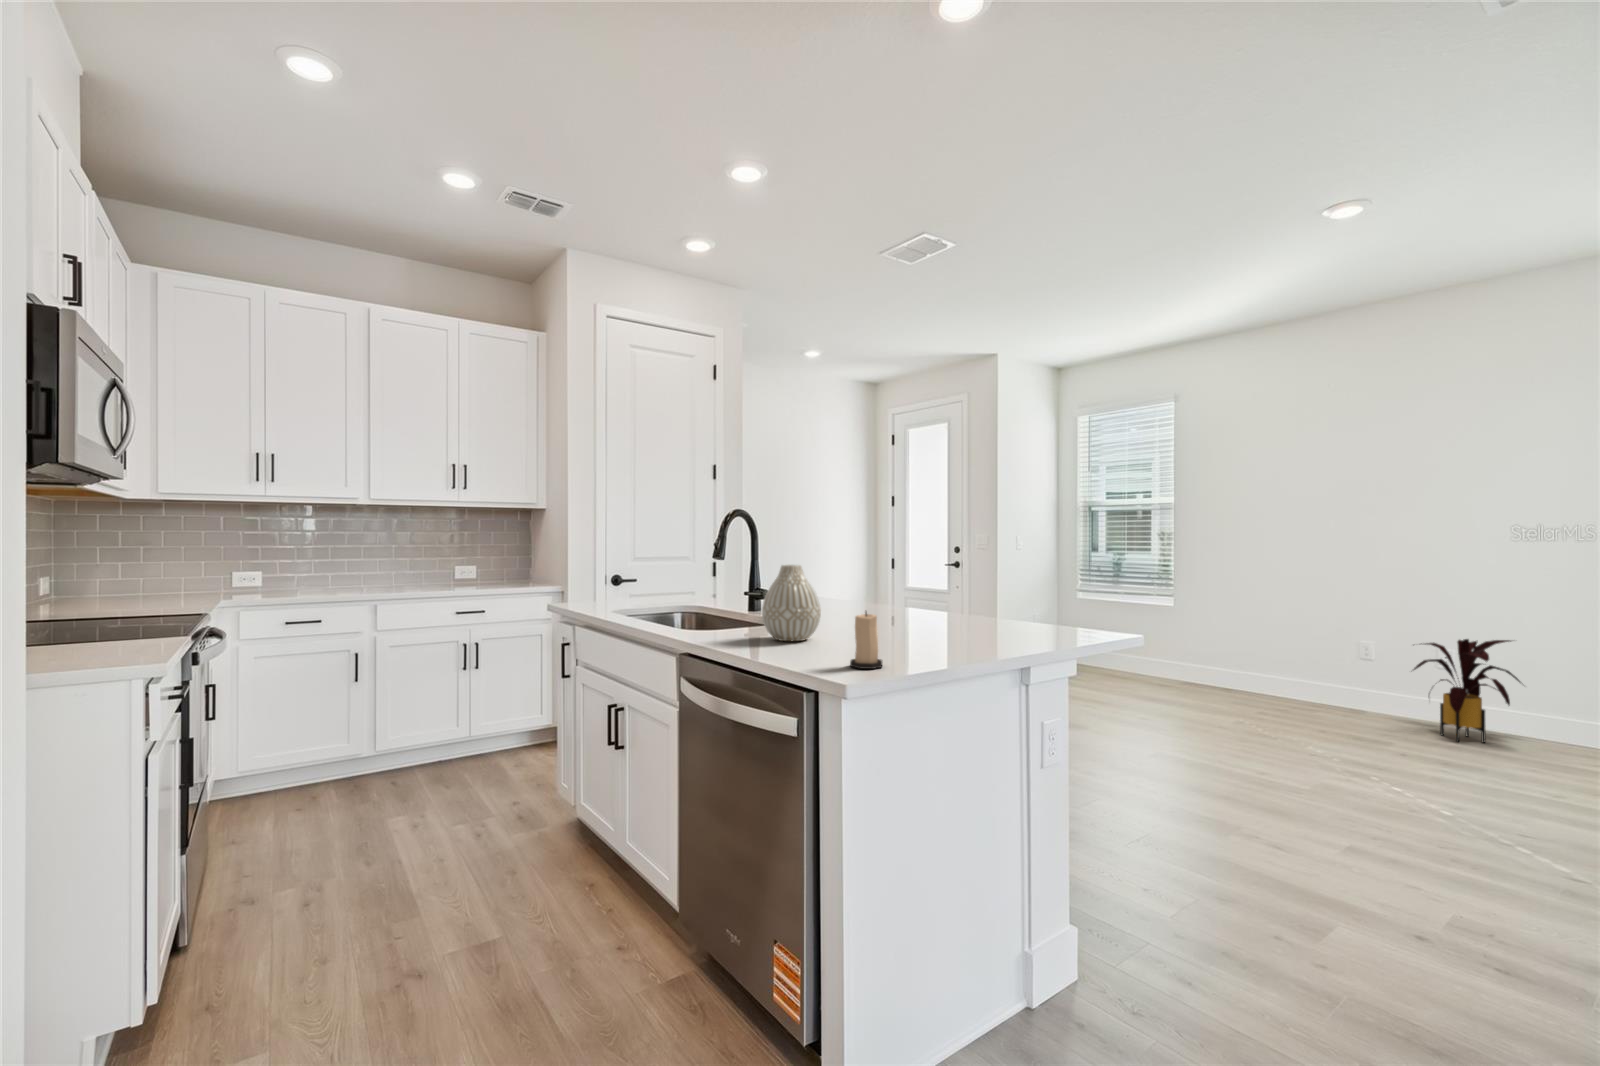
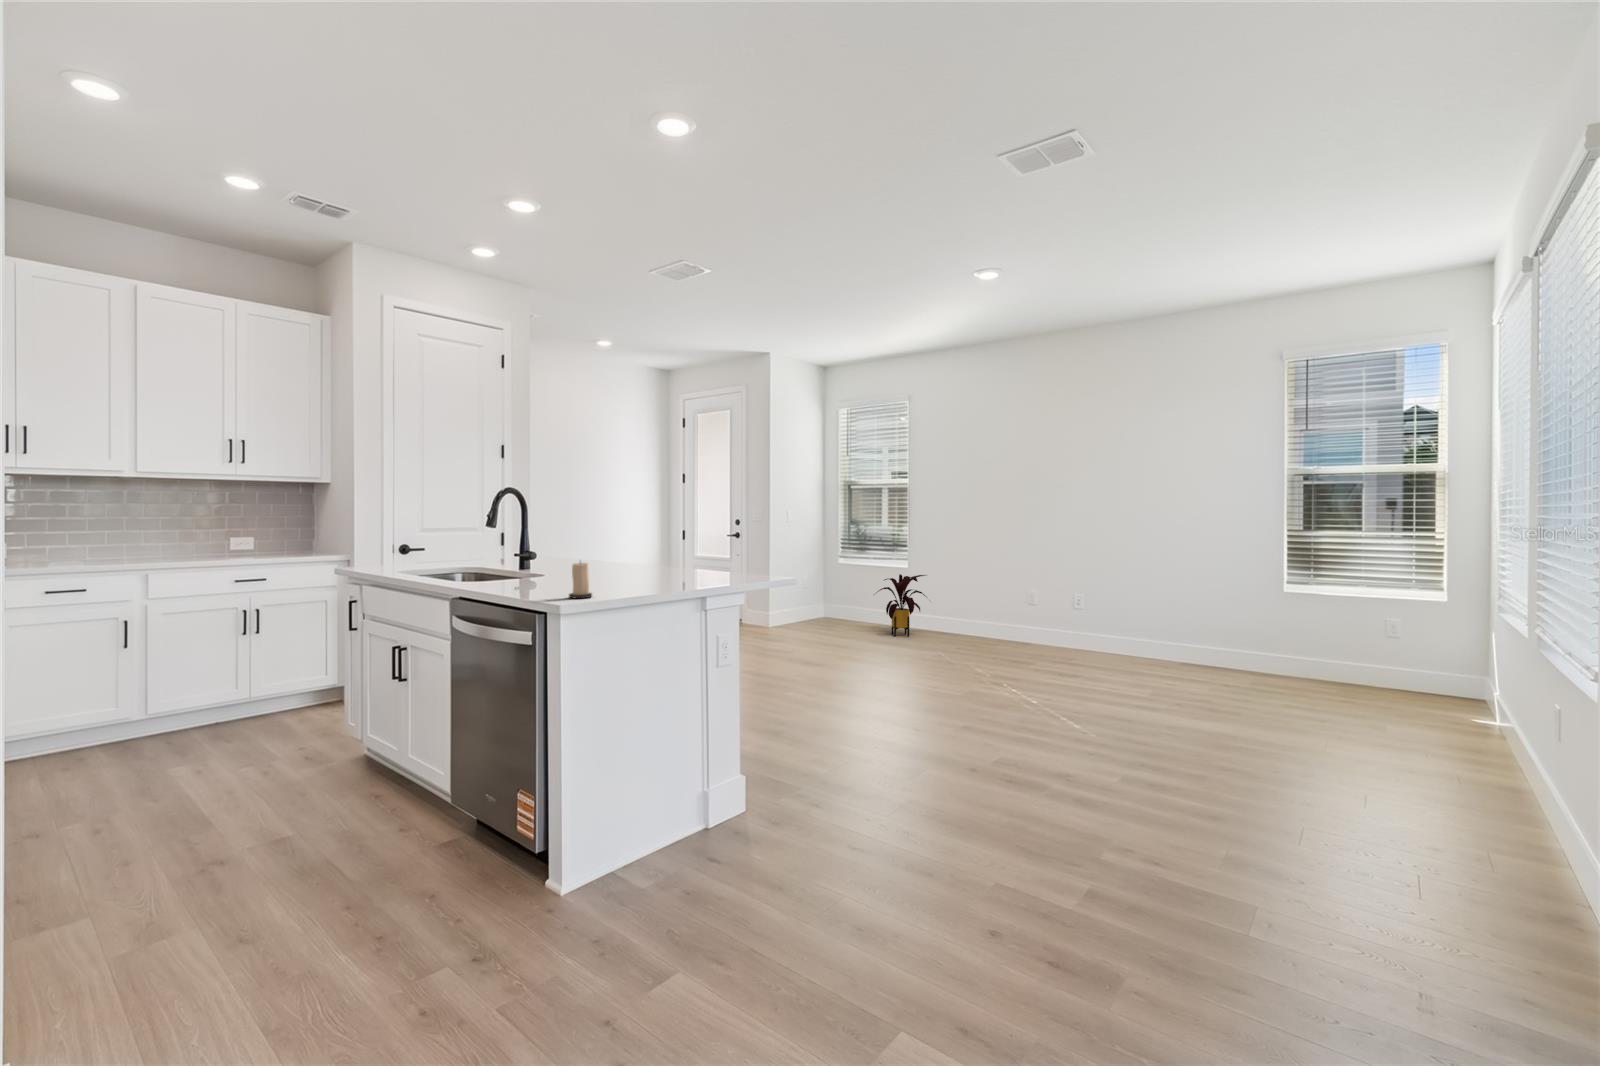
vase: present [762,565,821,641] -> none [516,531,562,587]
house plant: present [1414,639,1520,743] -> present [878,574,925,637]

